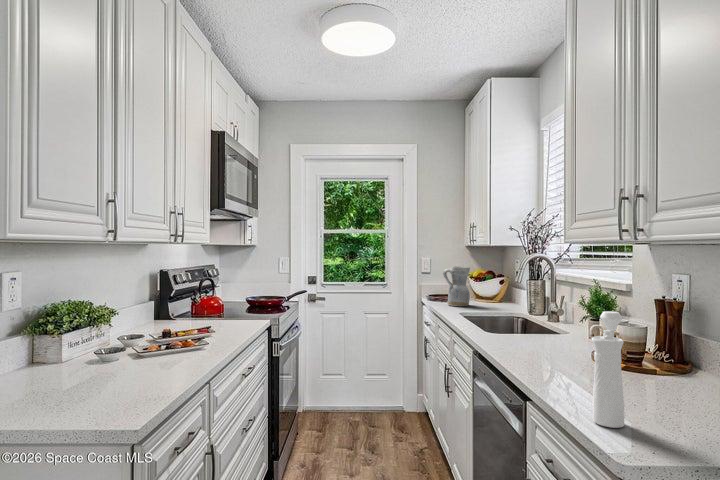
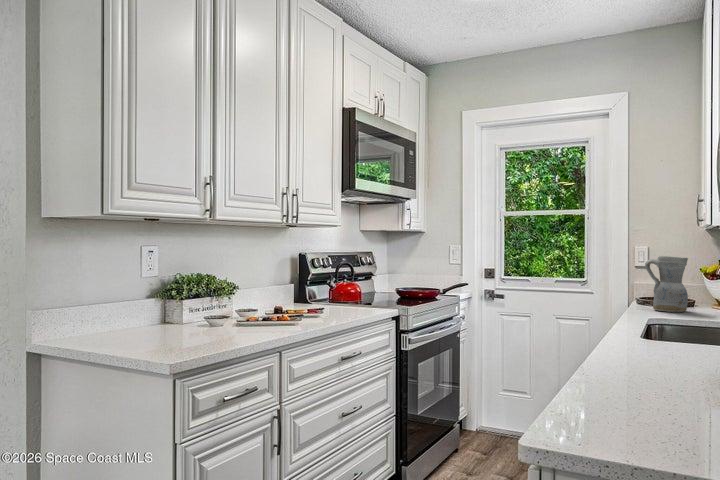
pepper mill: present [591,311,625,428] -> none [579,292,659,433]

